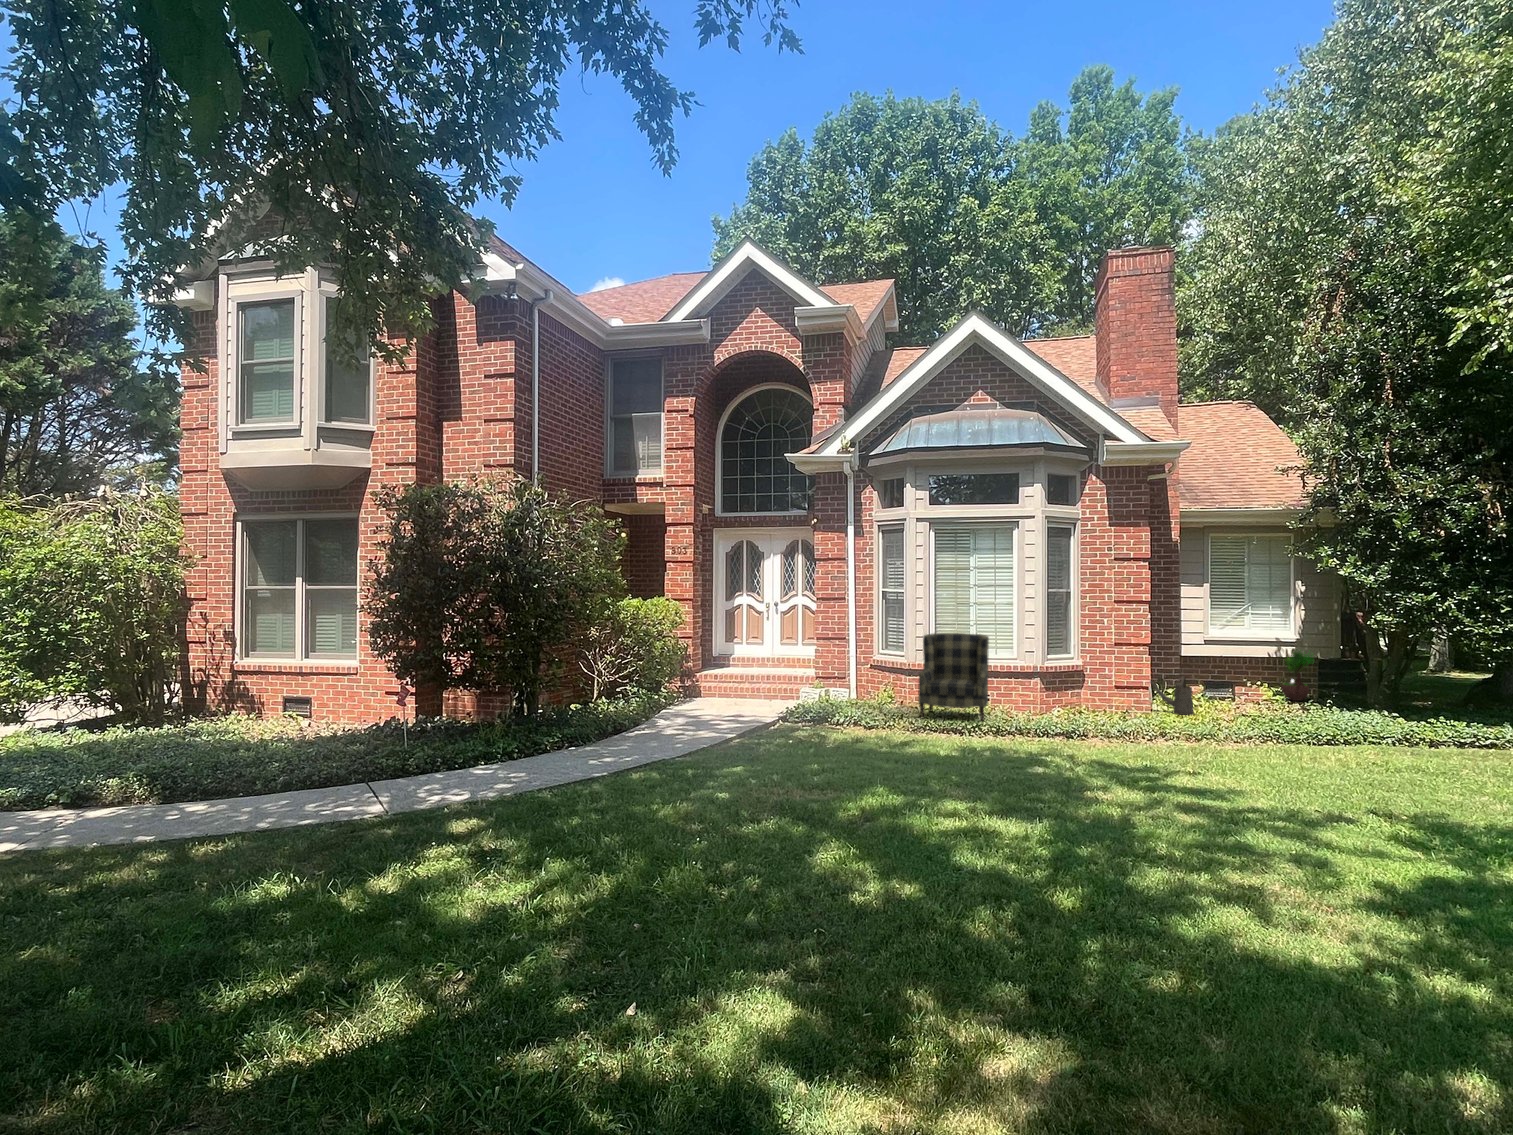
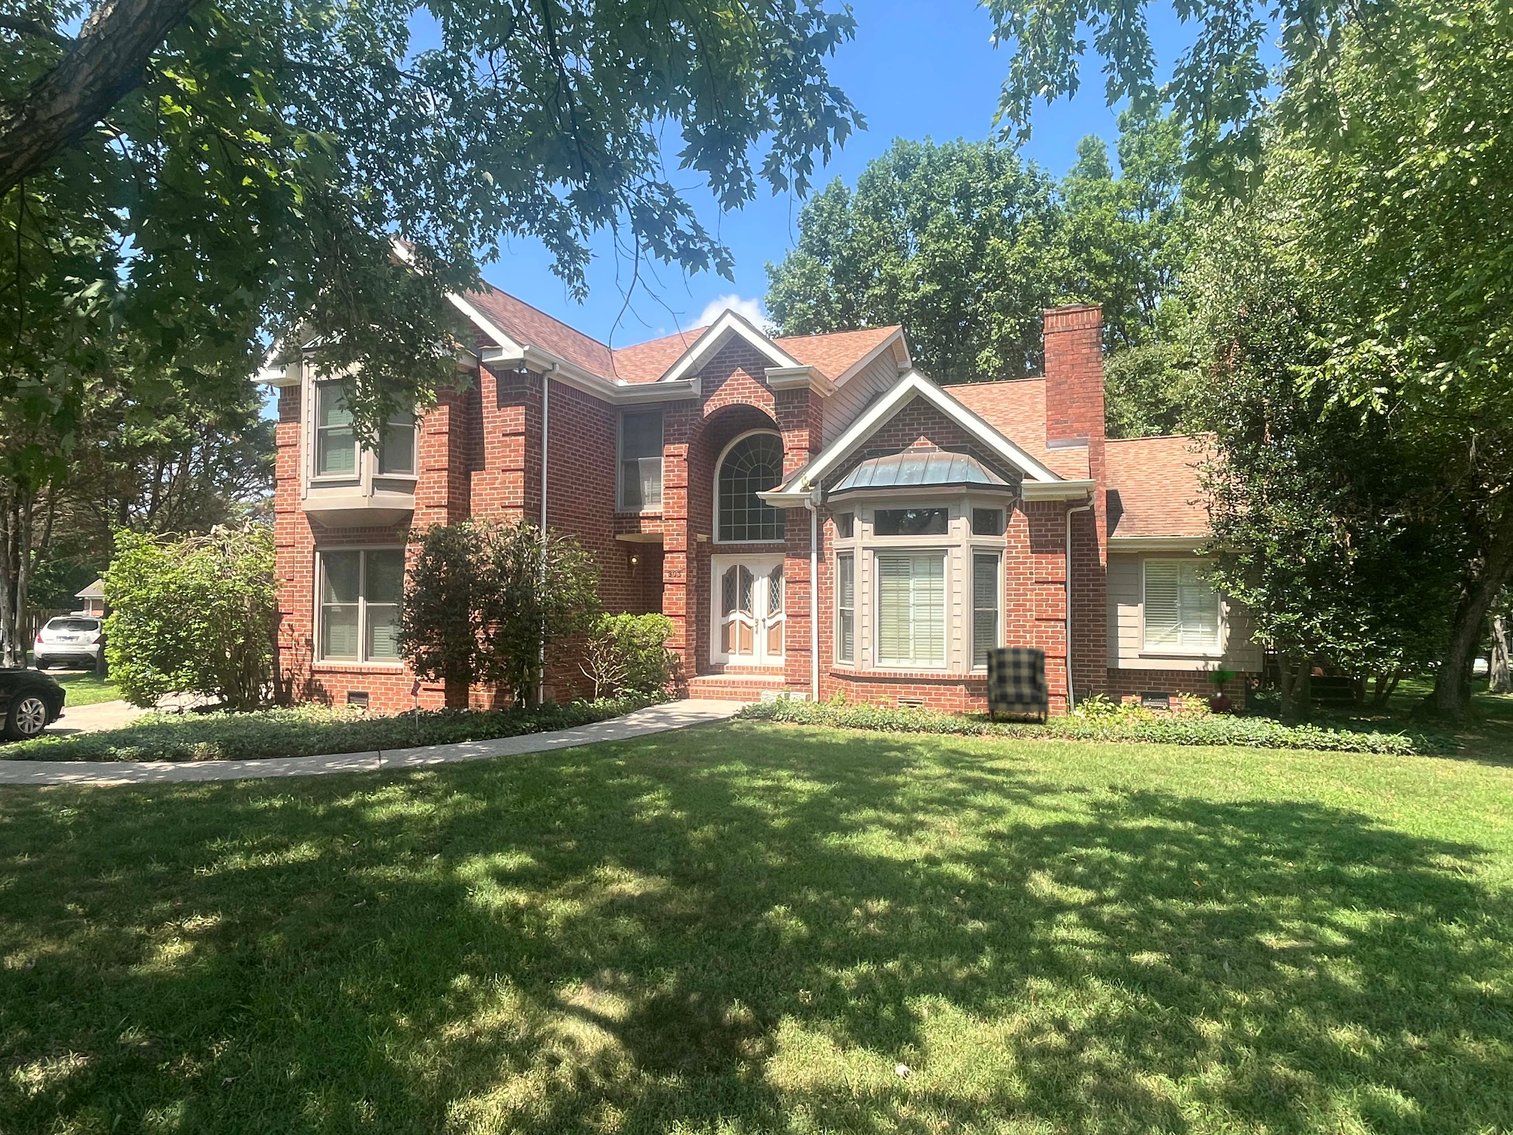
chair: present [918,633,989,721] -> present [987,647,1049,725]
watering can: present [1150,676,1200,715] -> none [1066,687,1108,722]

